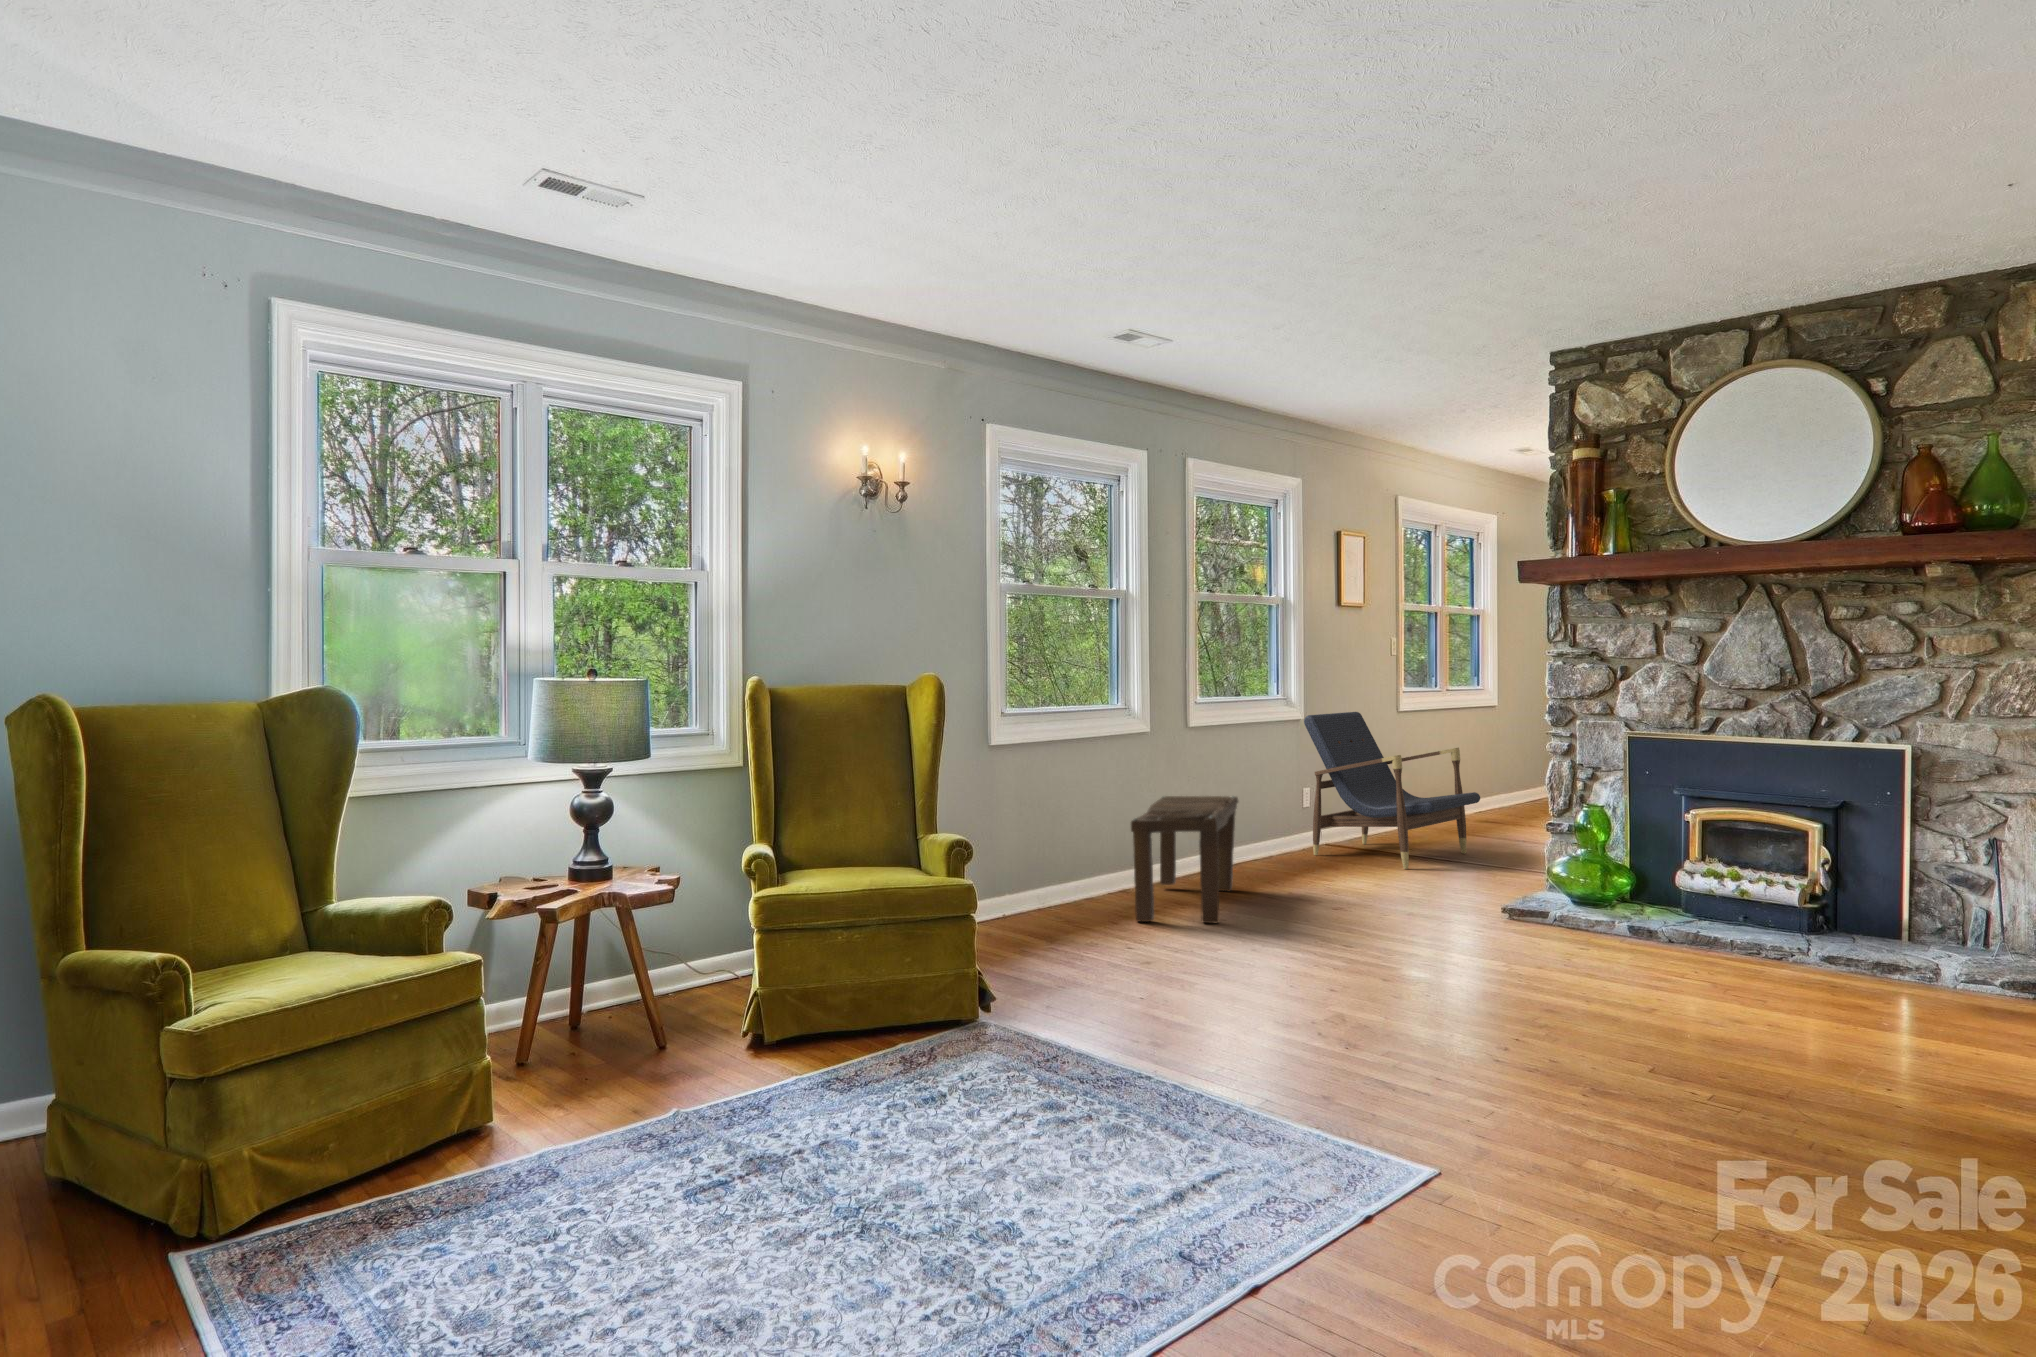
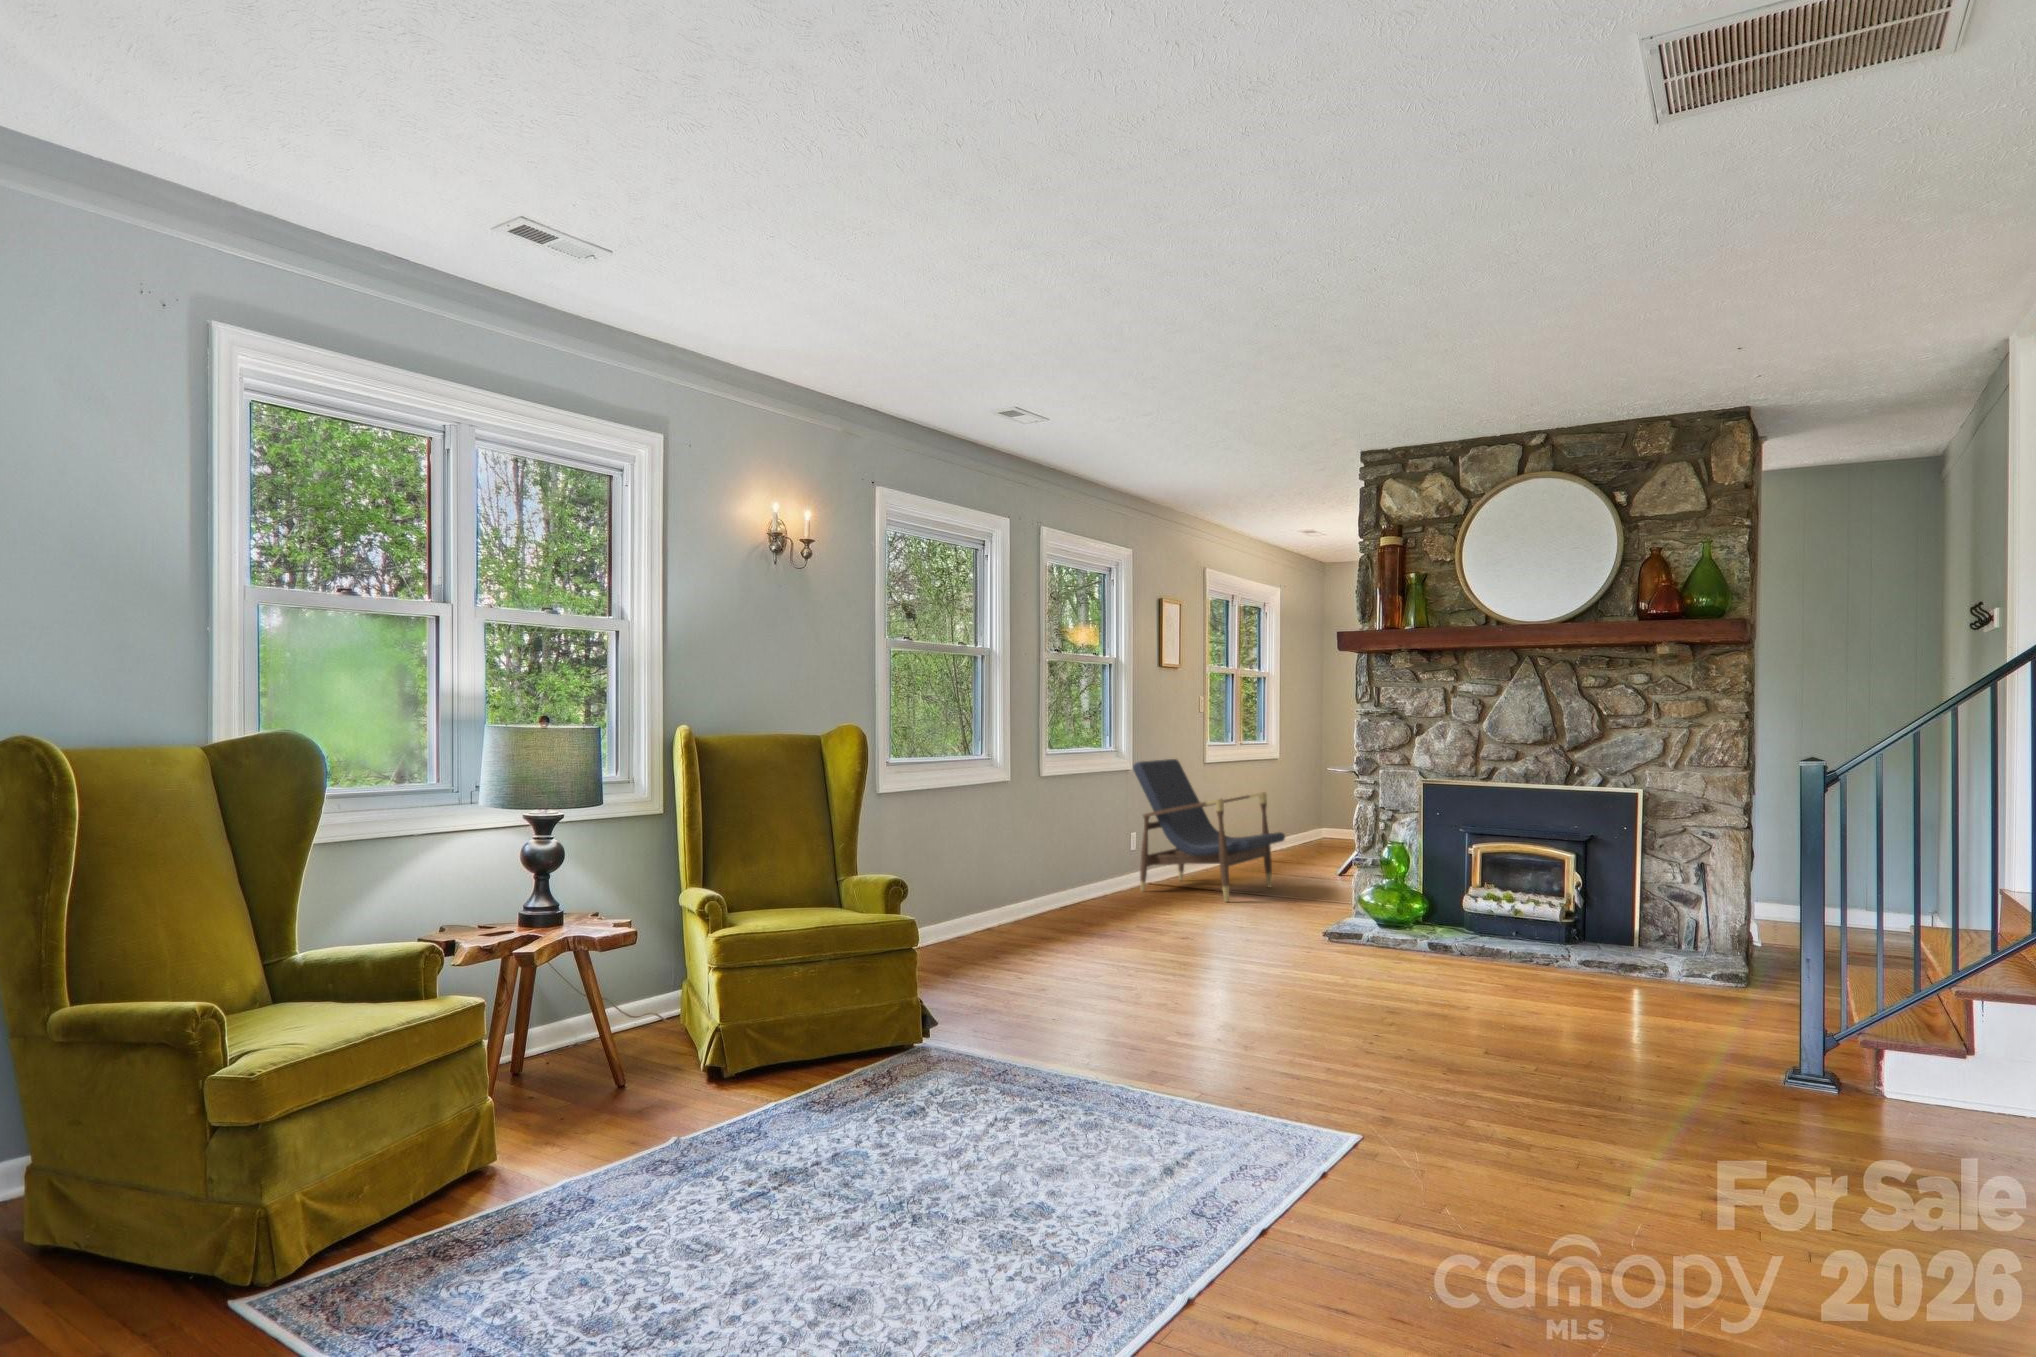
bench: present [1131,796,1238,923] -> none [1008,837,1091,954]

